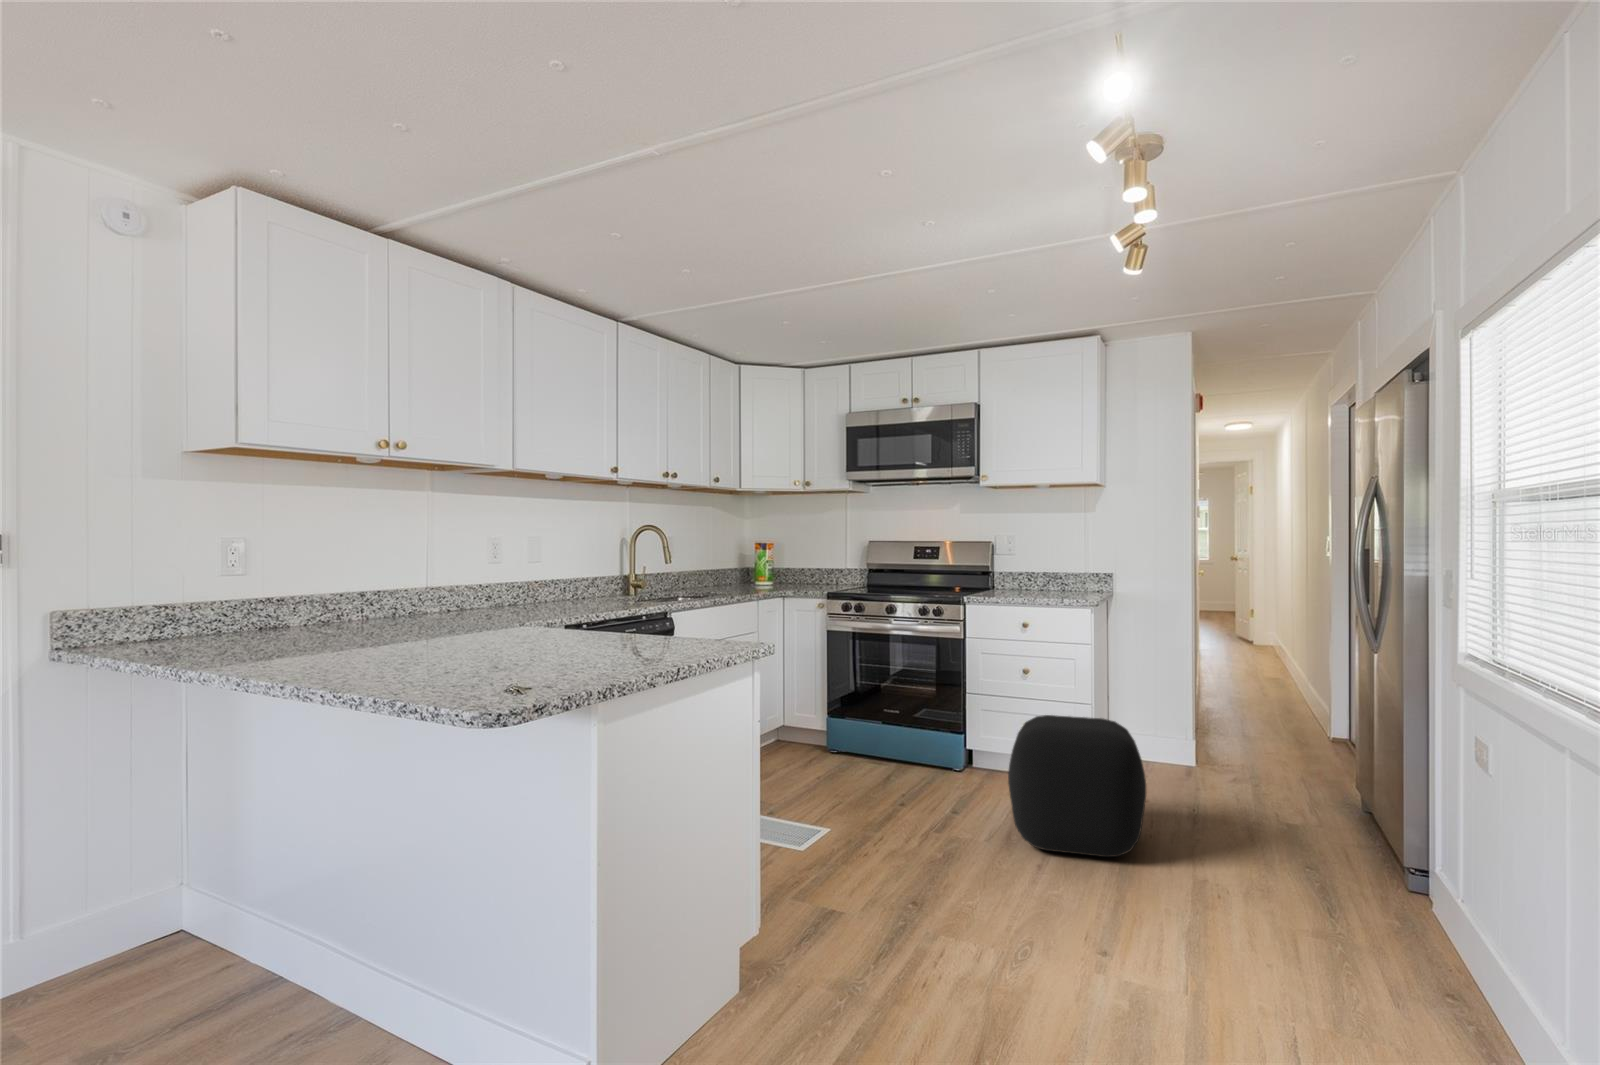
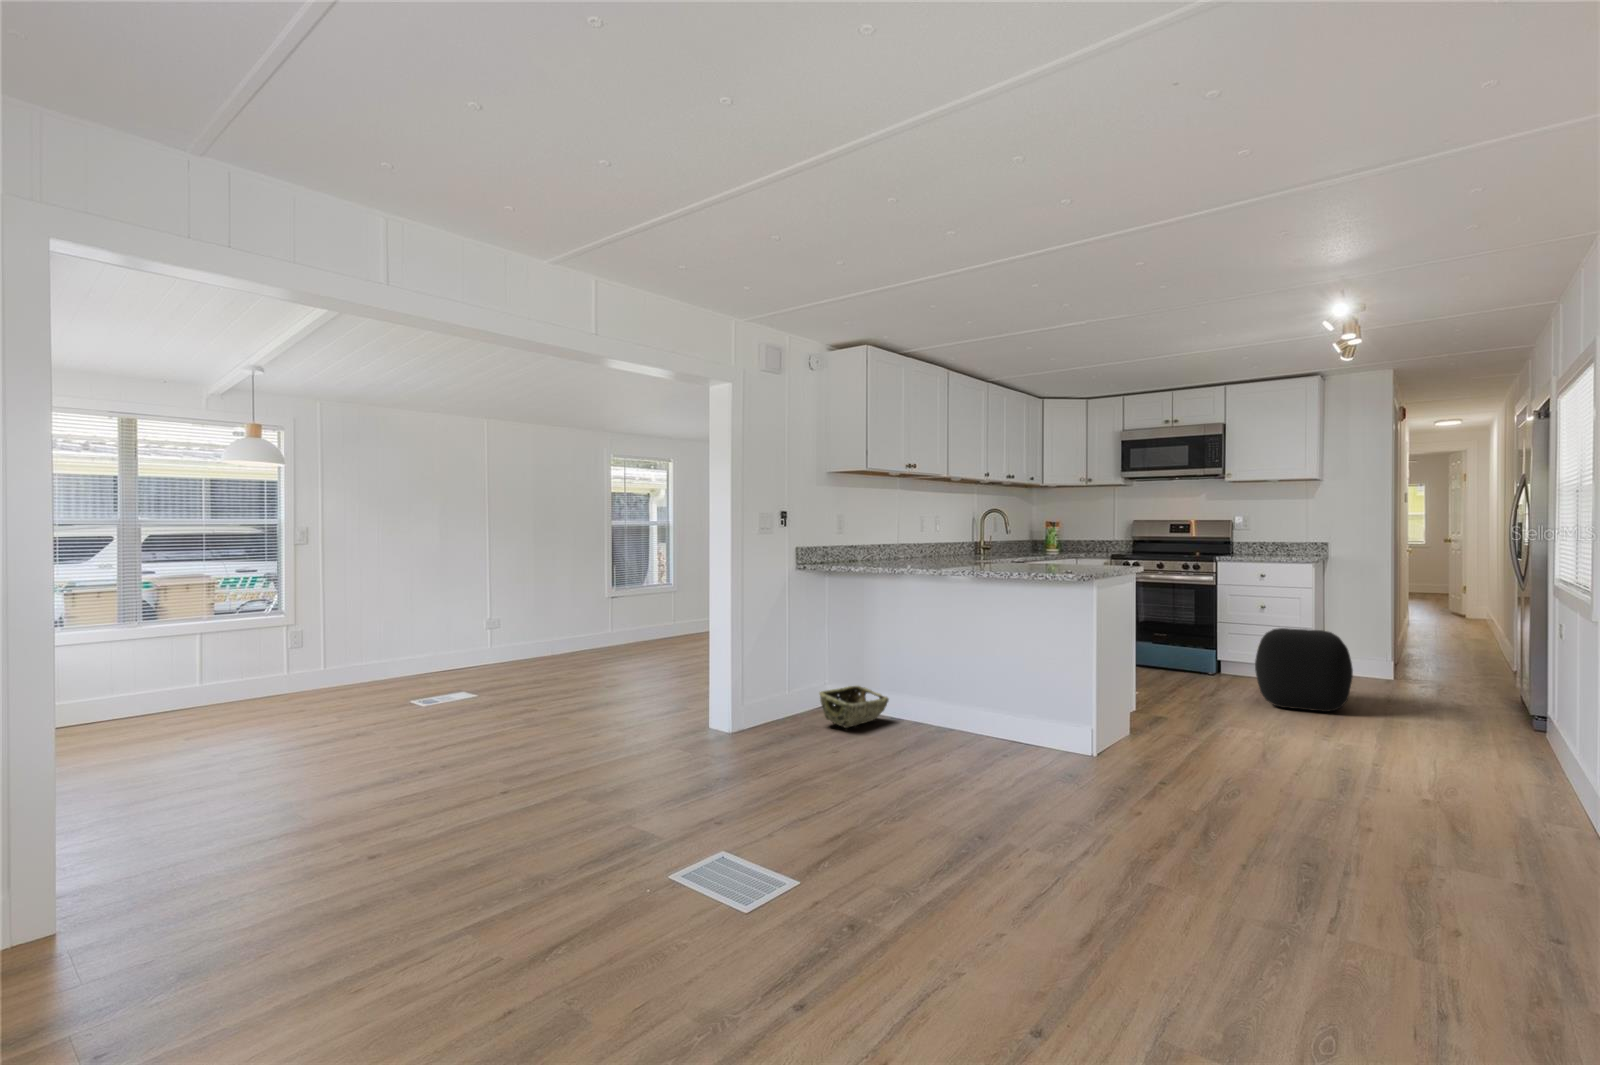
woven basket: none [127,883,317,1006] -> present [819,686,889,728]

